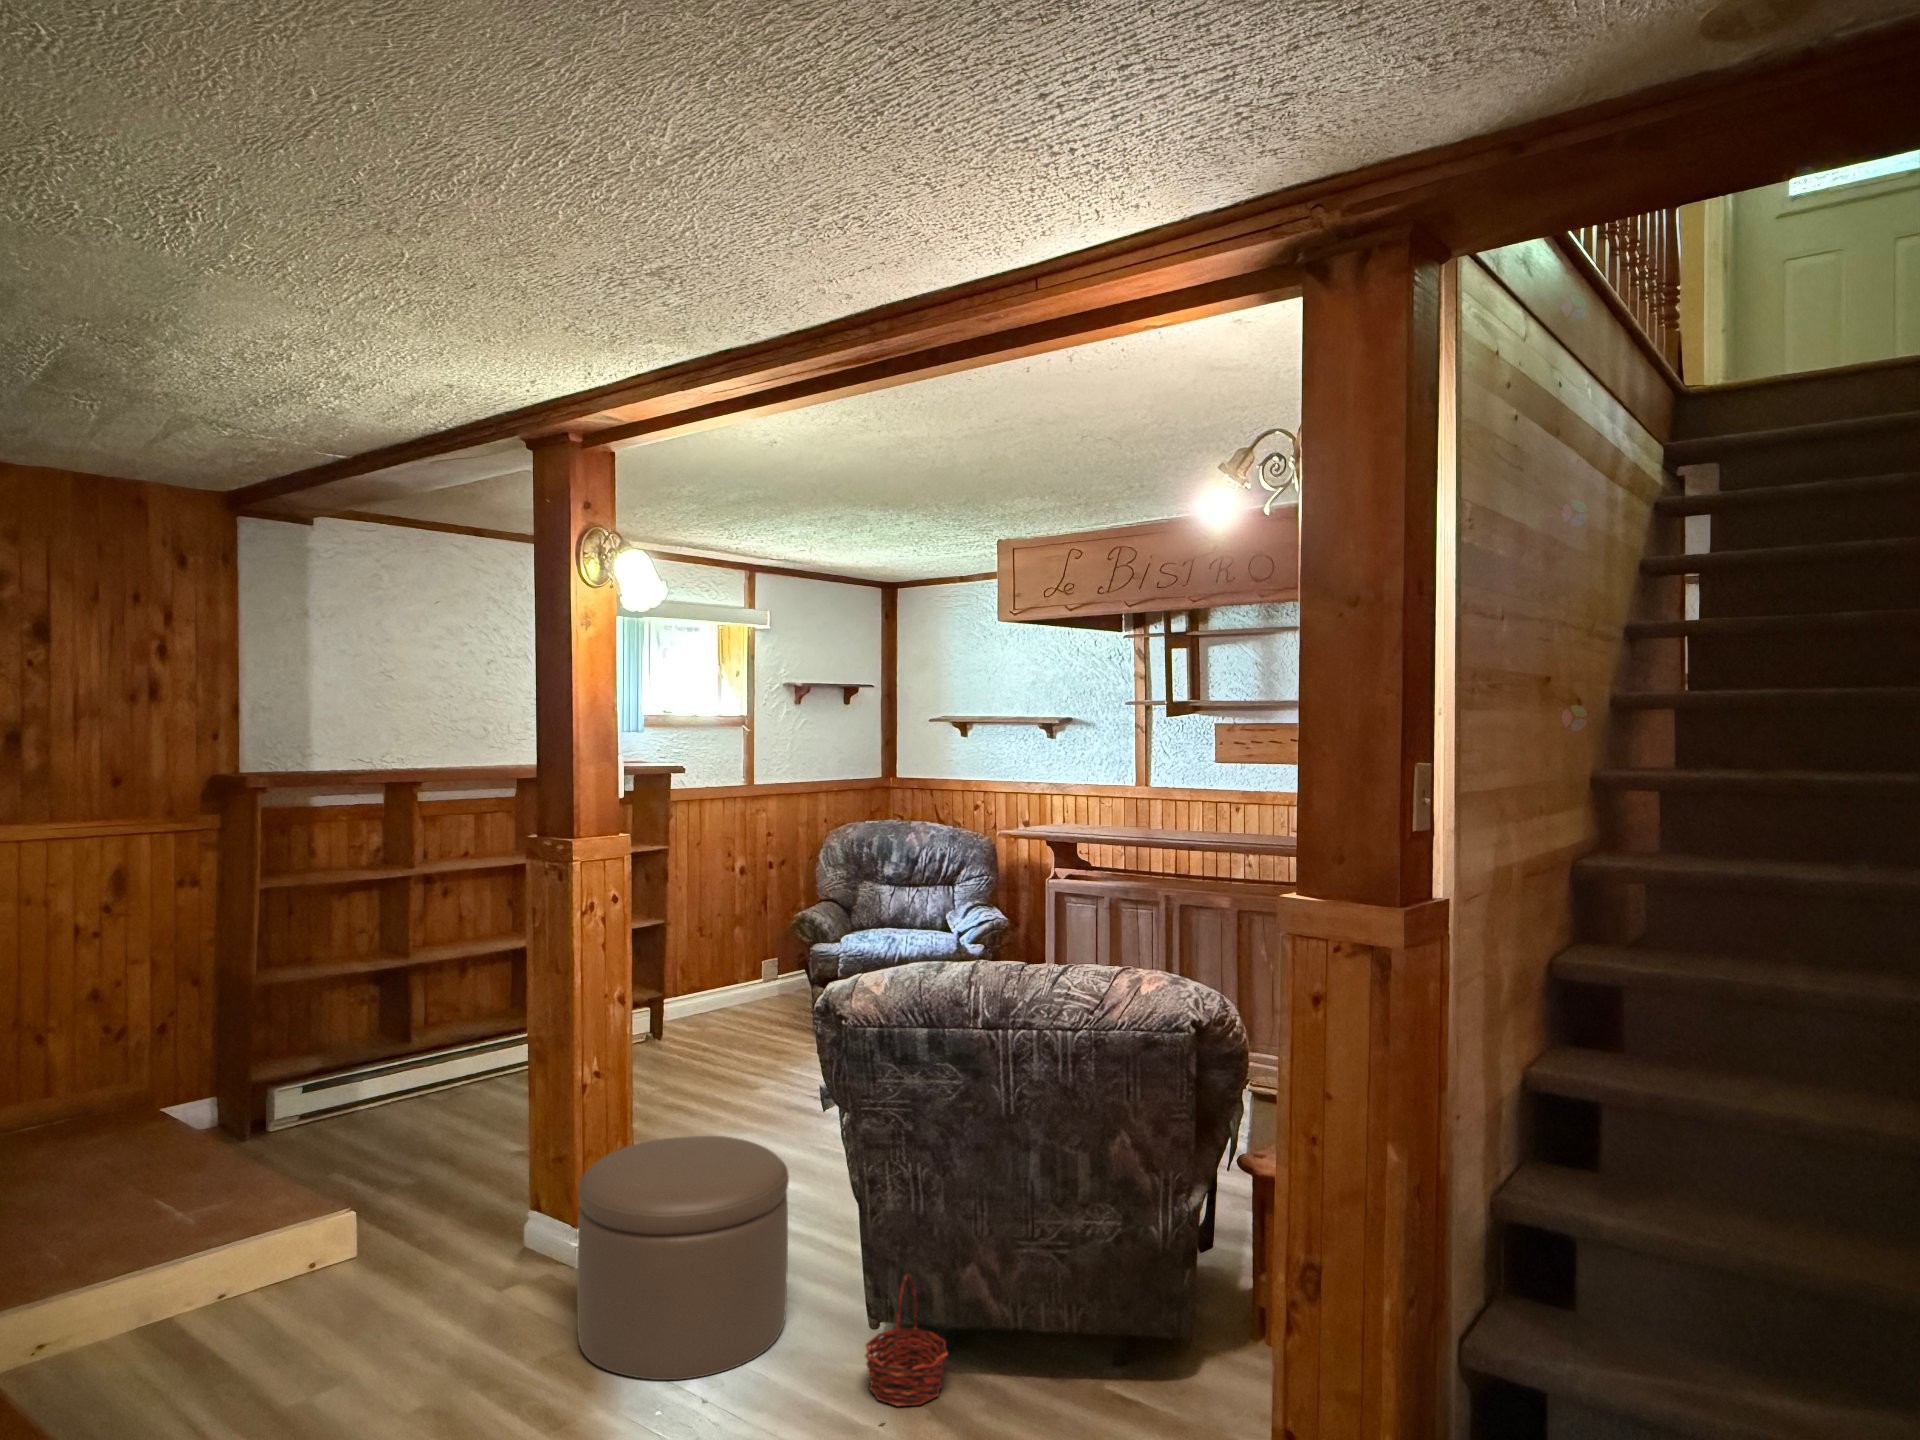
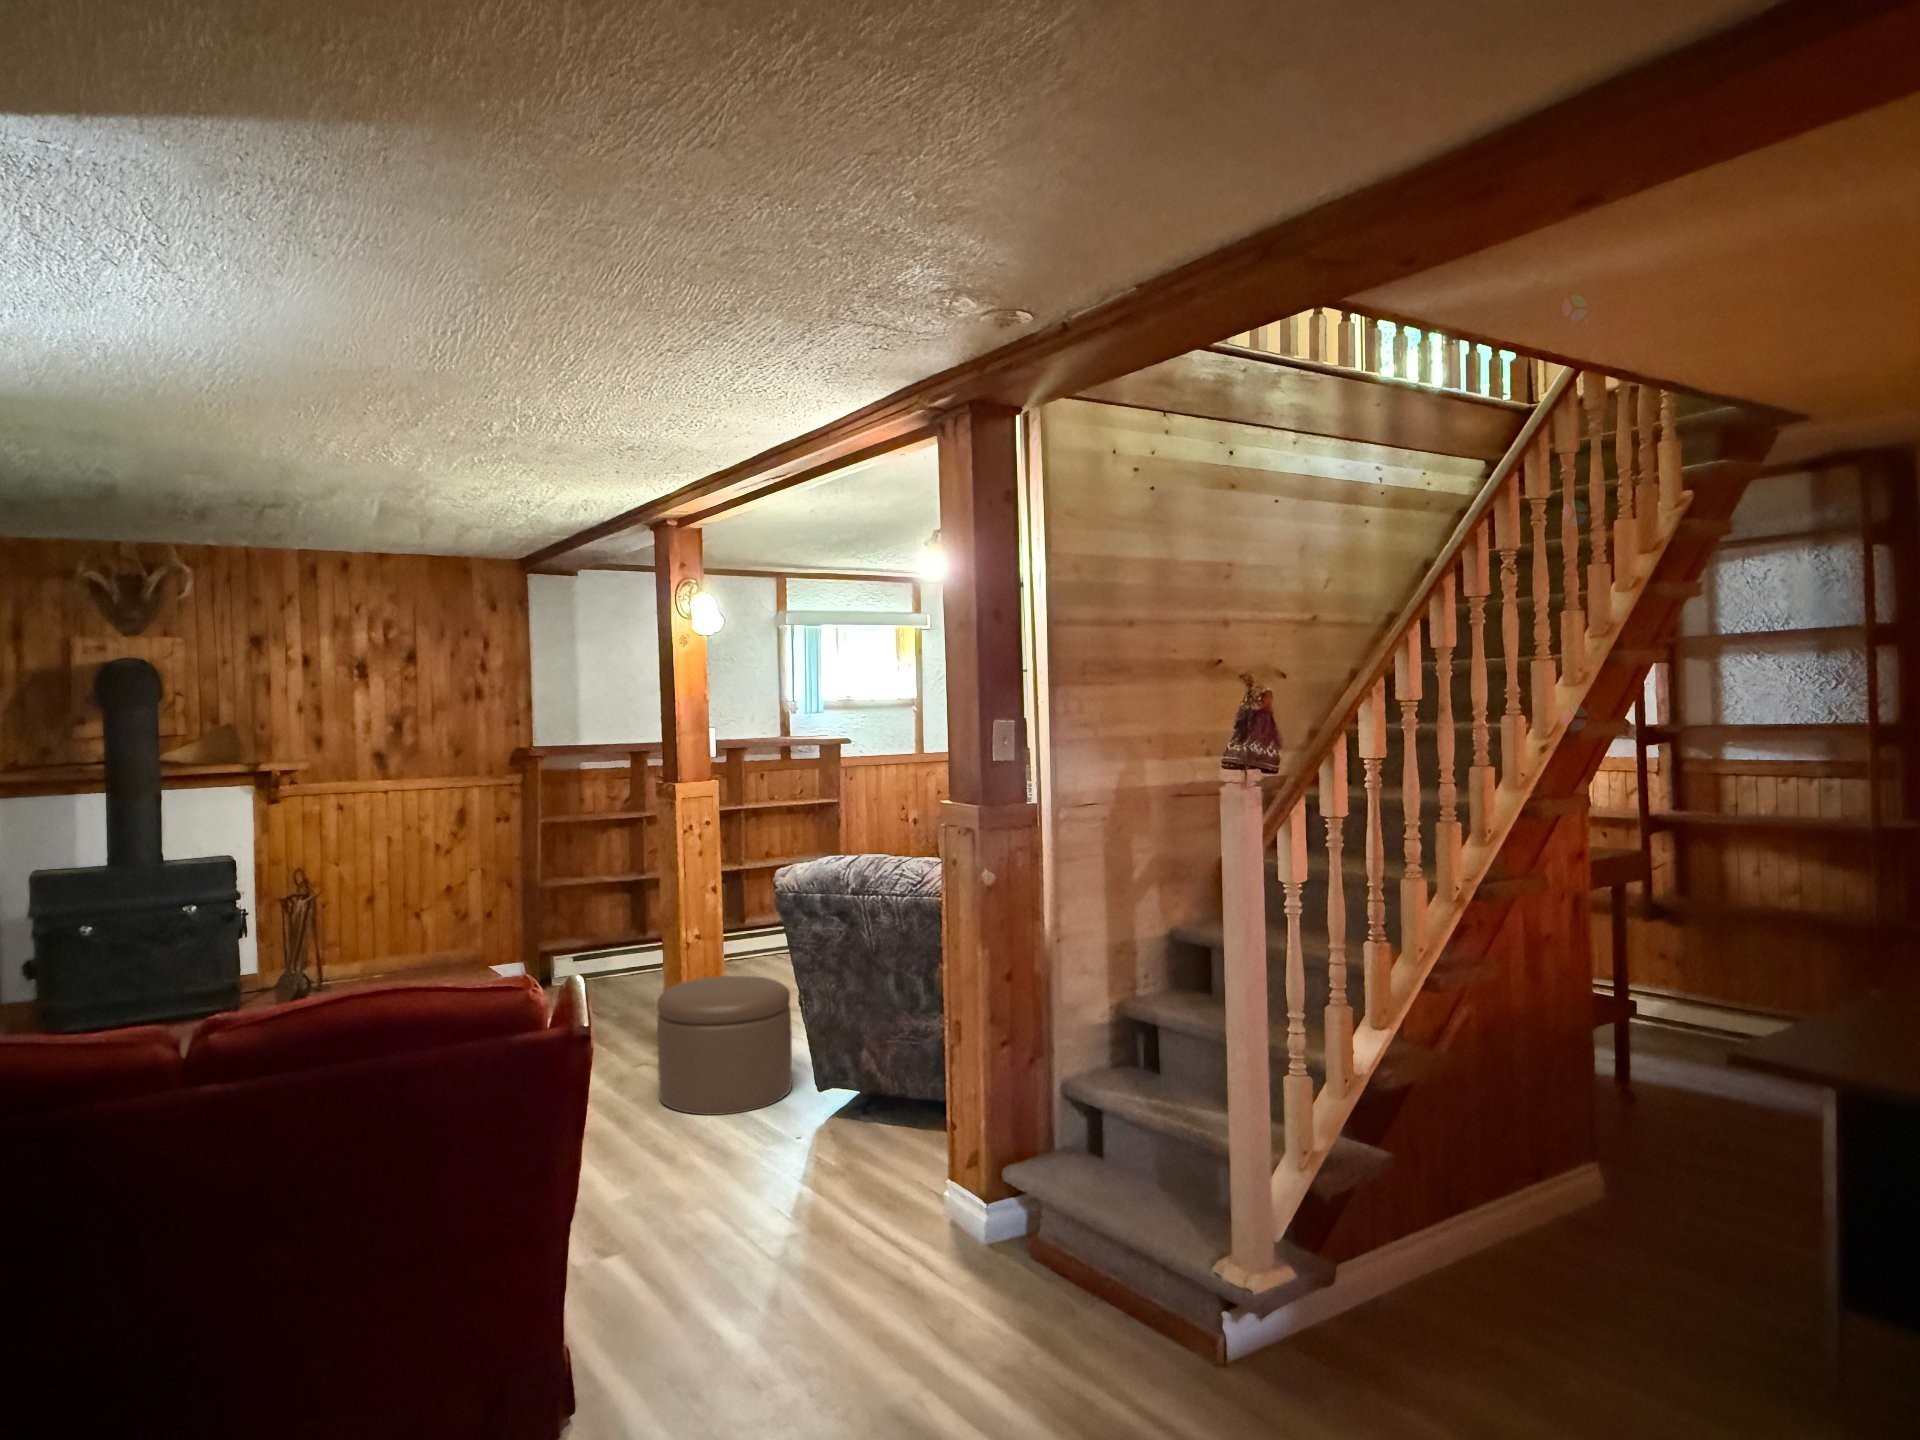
basket: present [865,1274,948,1406] -> none [804,1057,860,1137]

